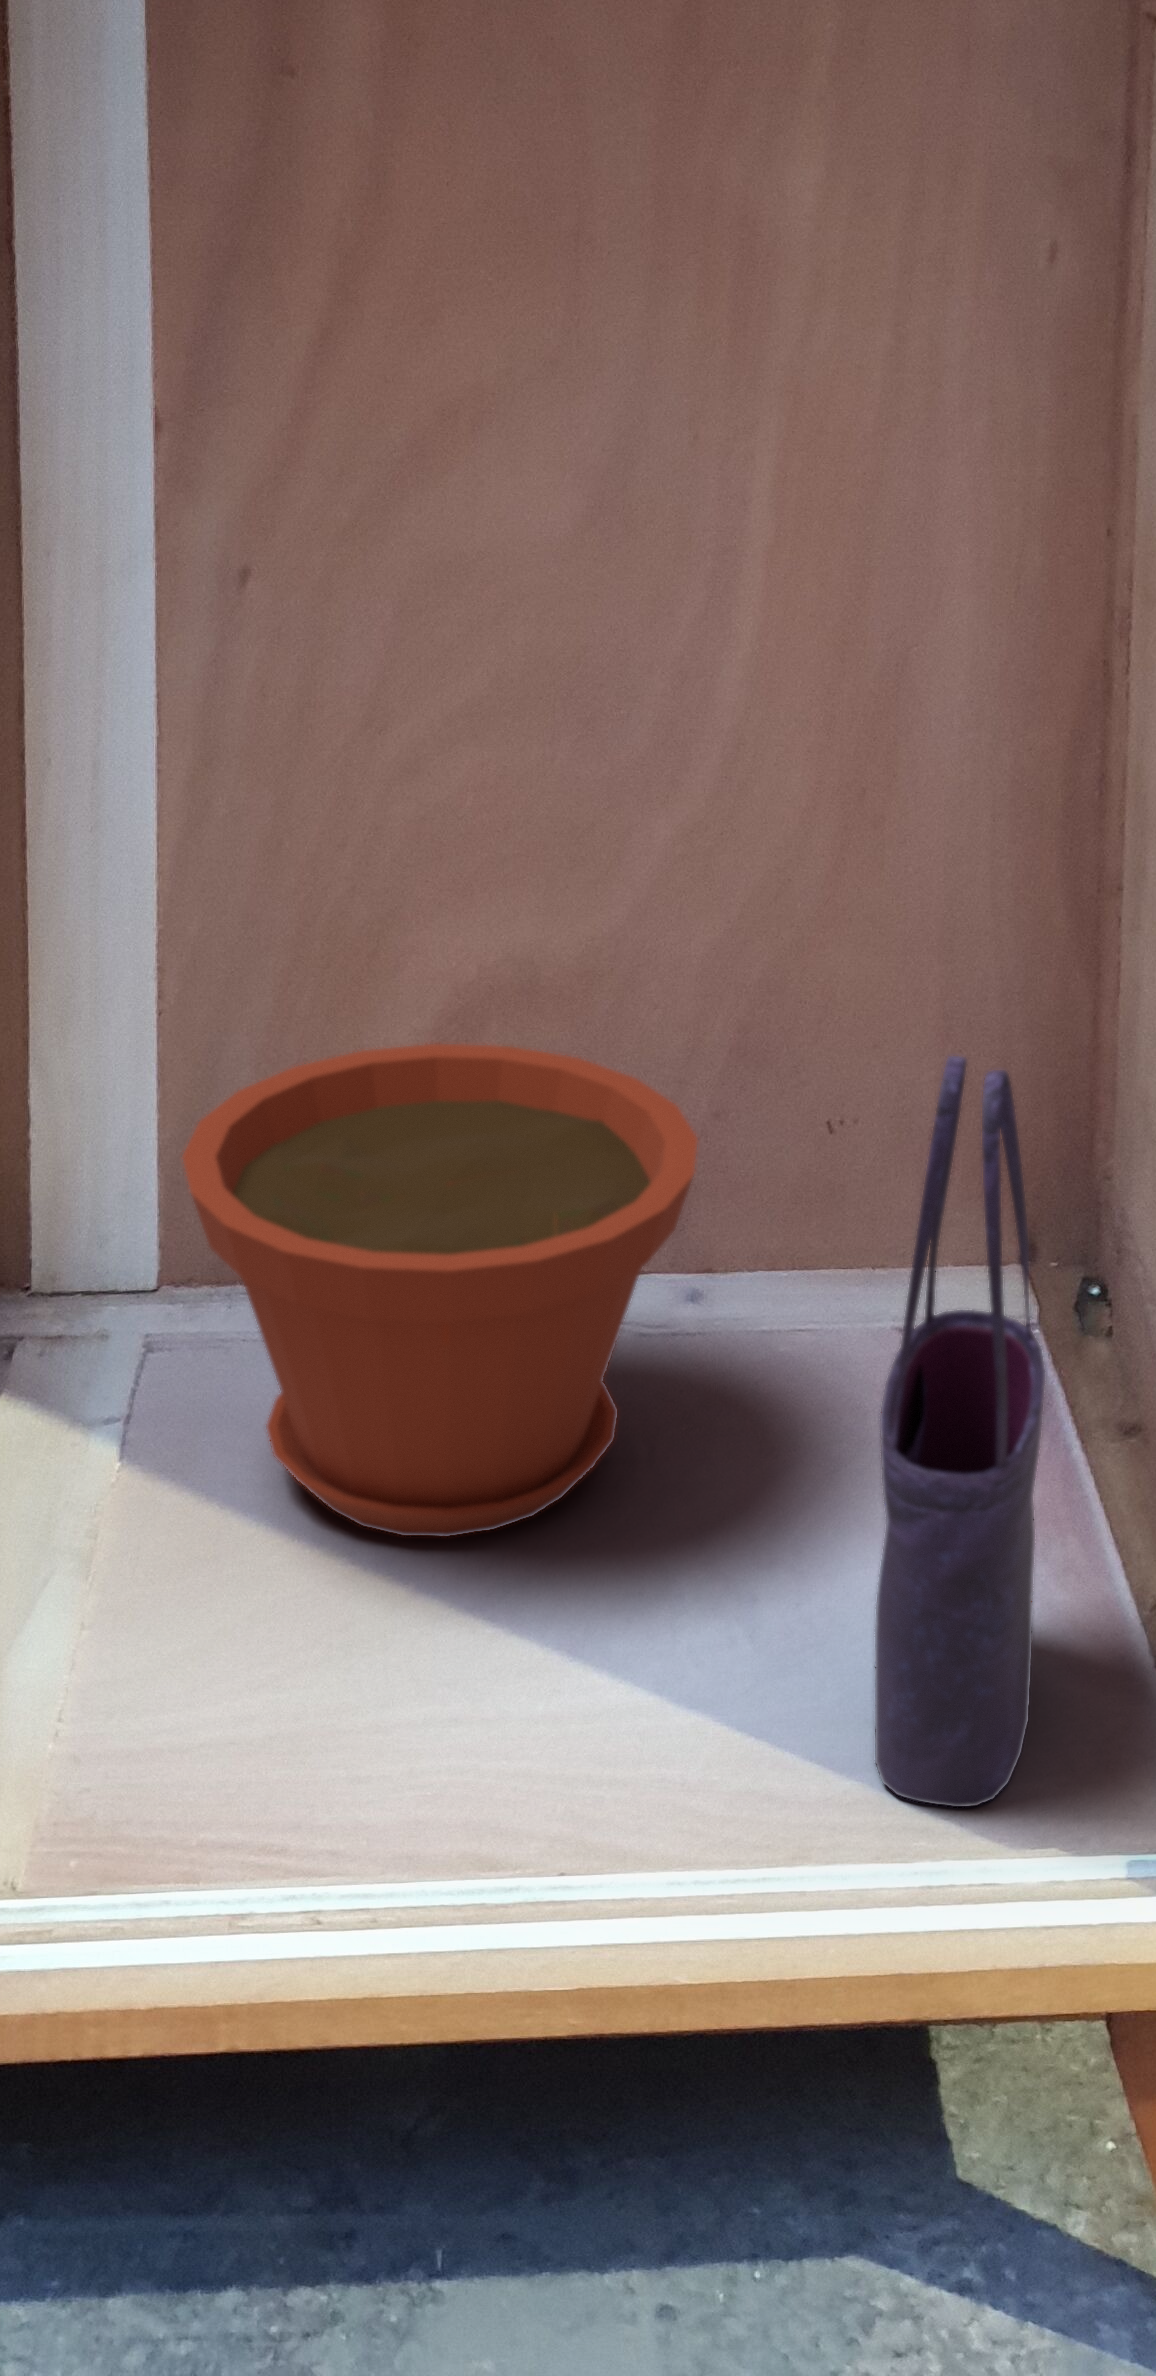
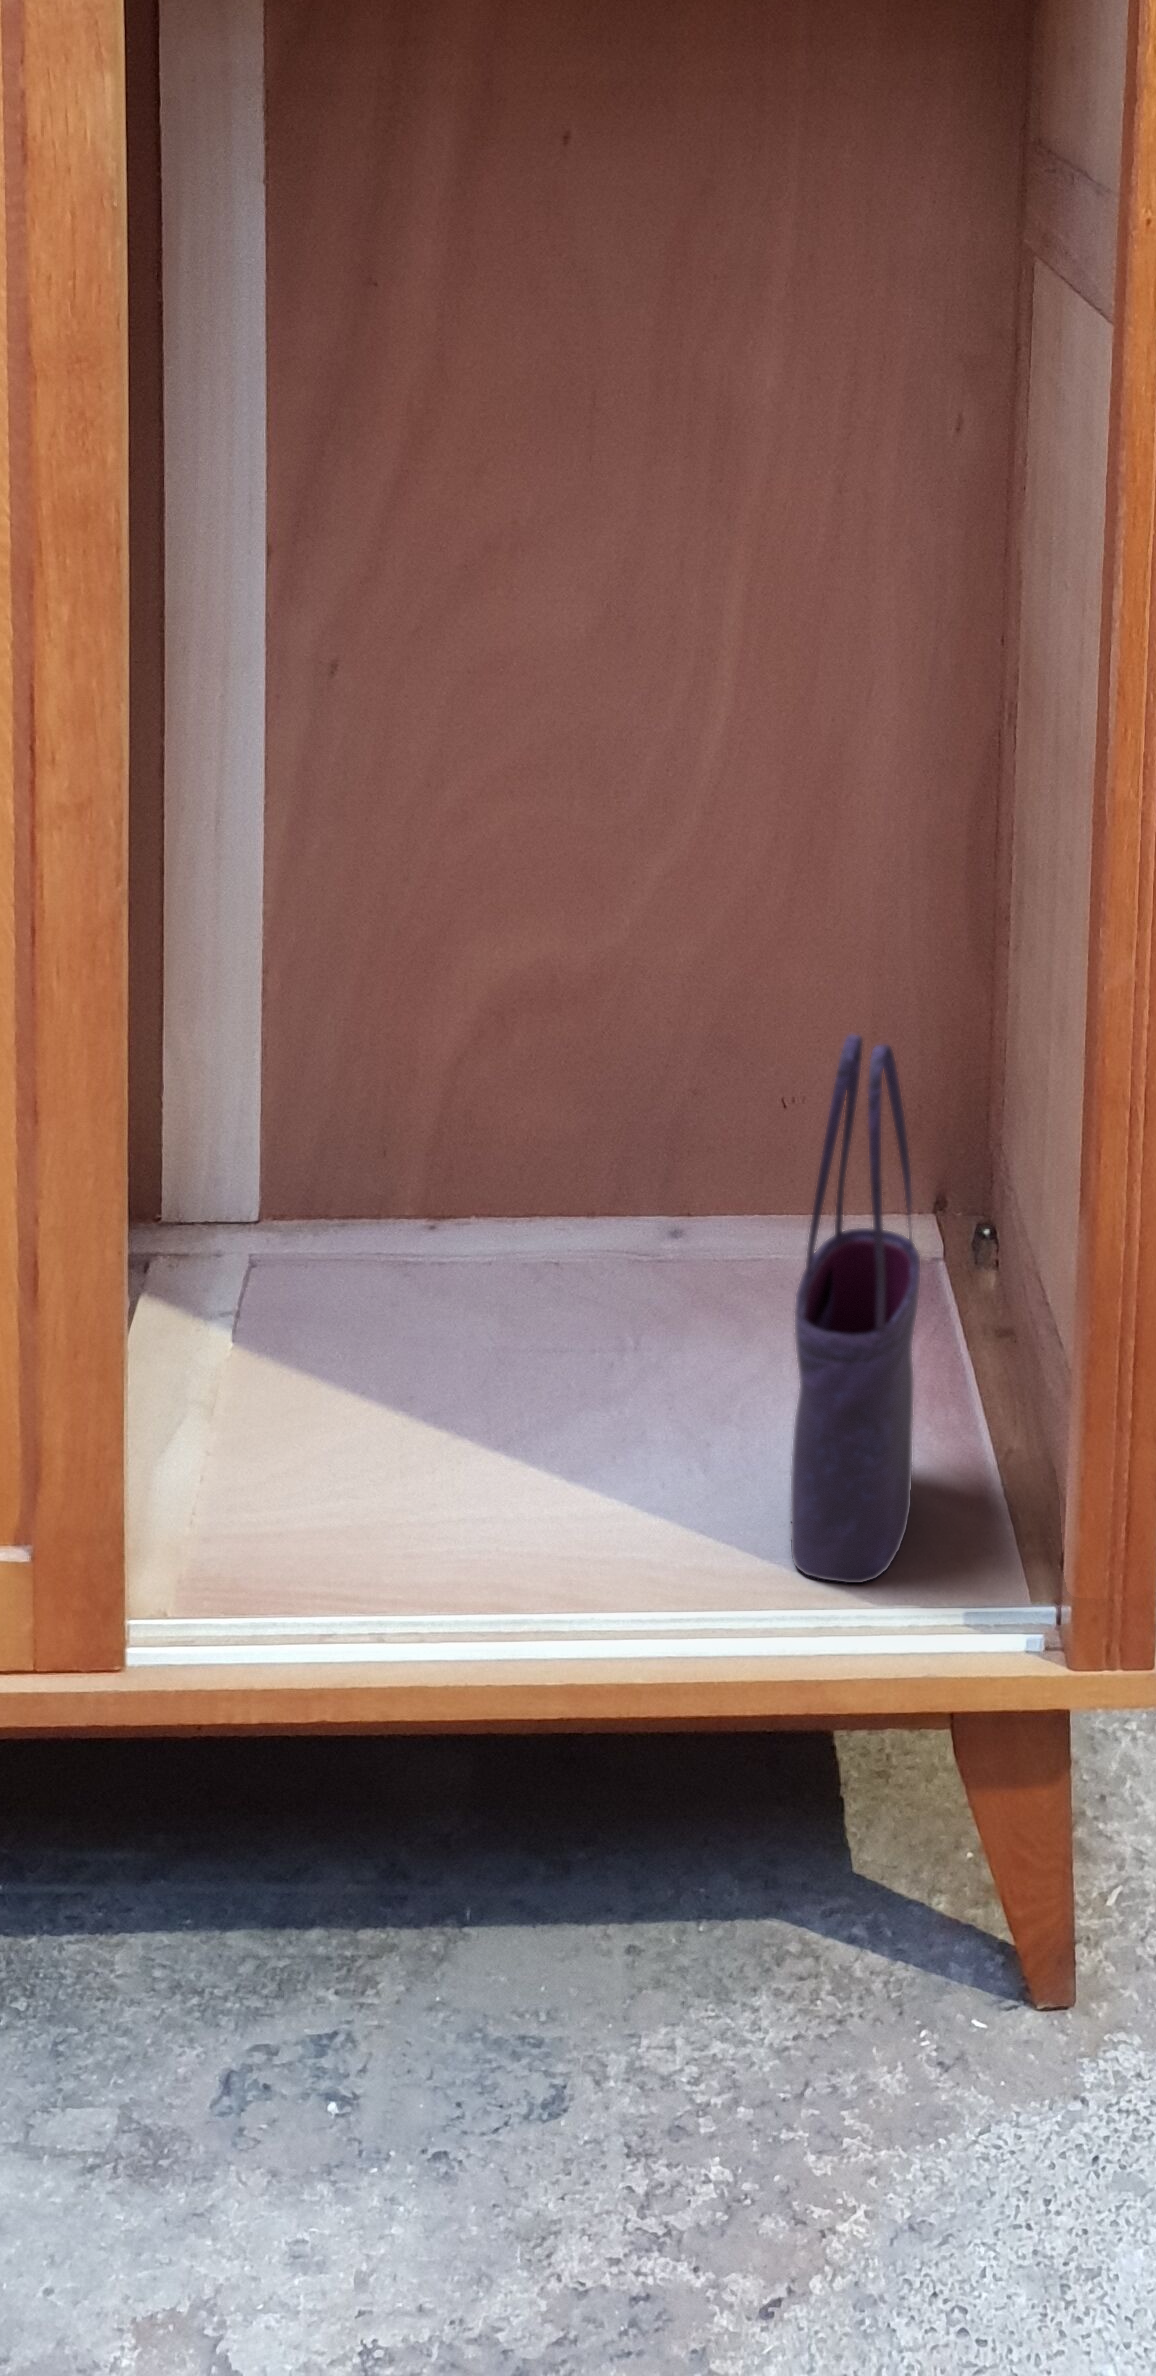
plant pot: present [183,1044,697,1536] -> none [282,1035,675,1406]

